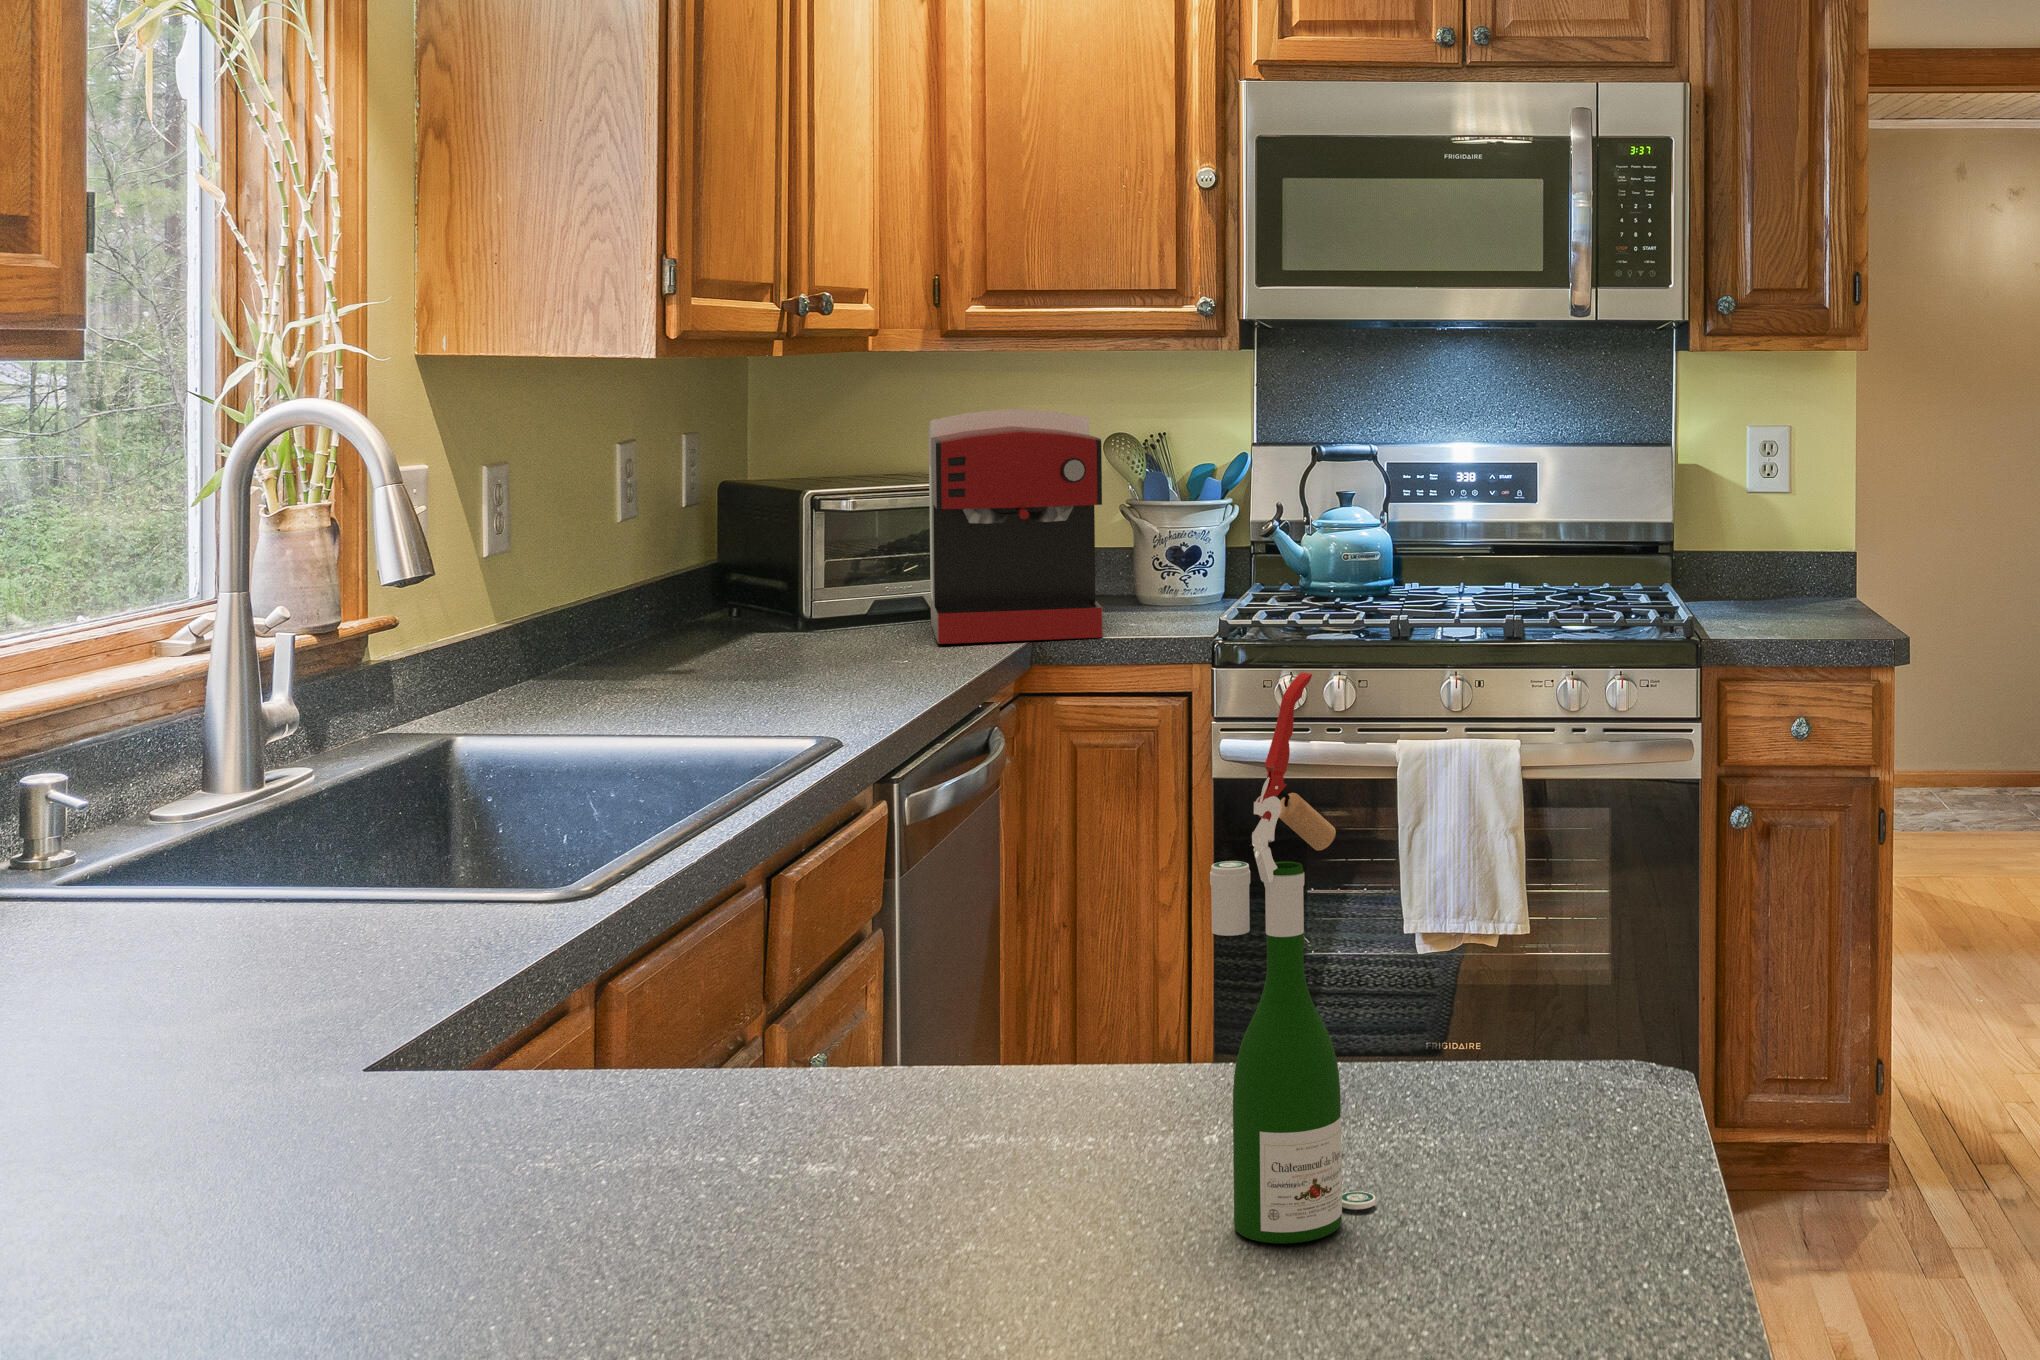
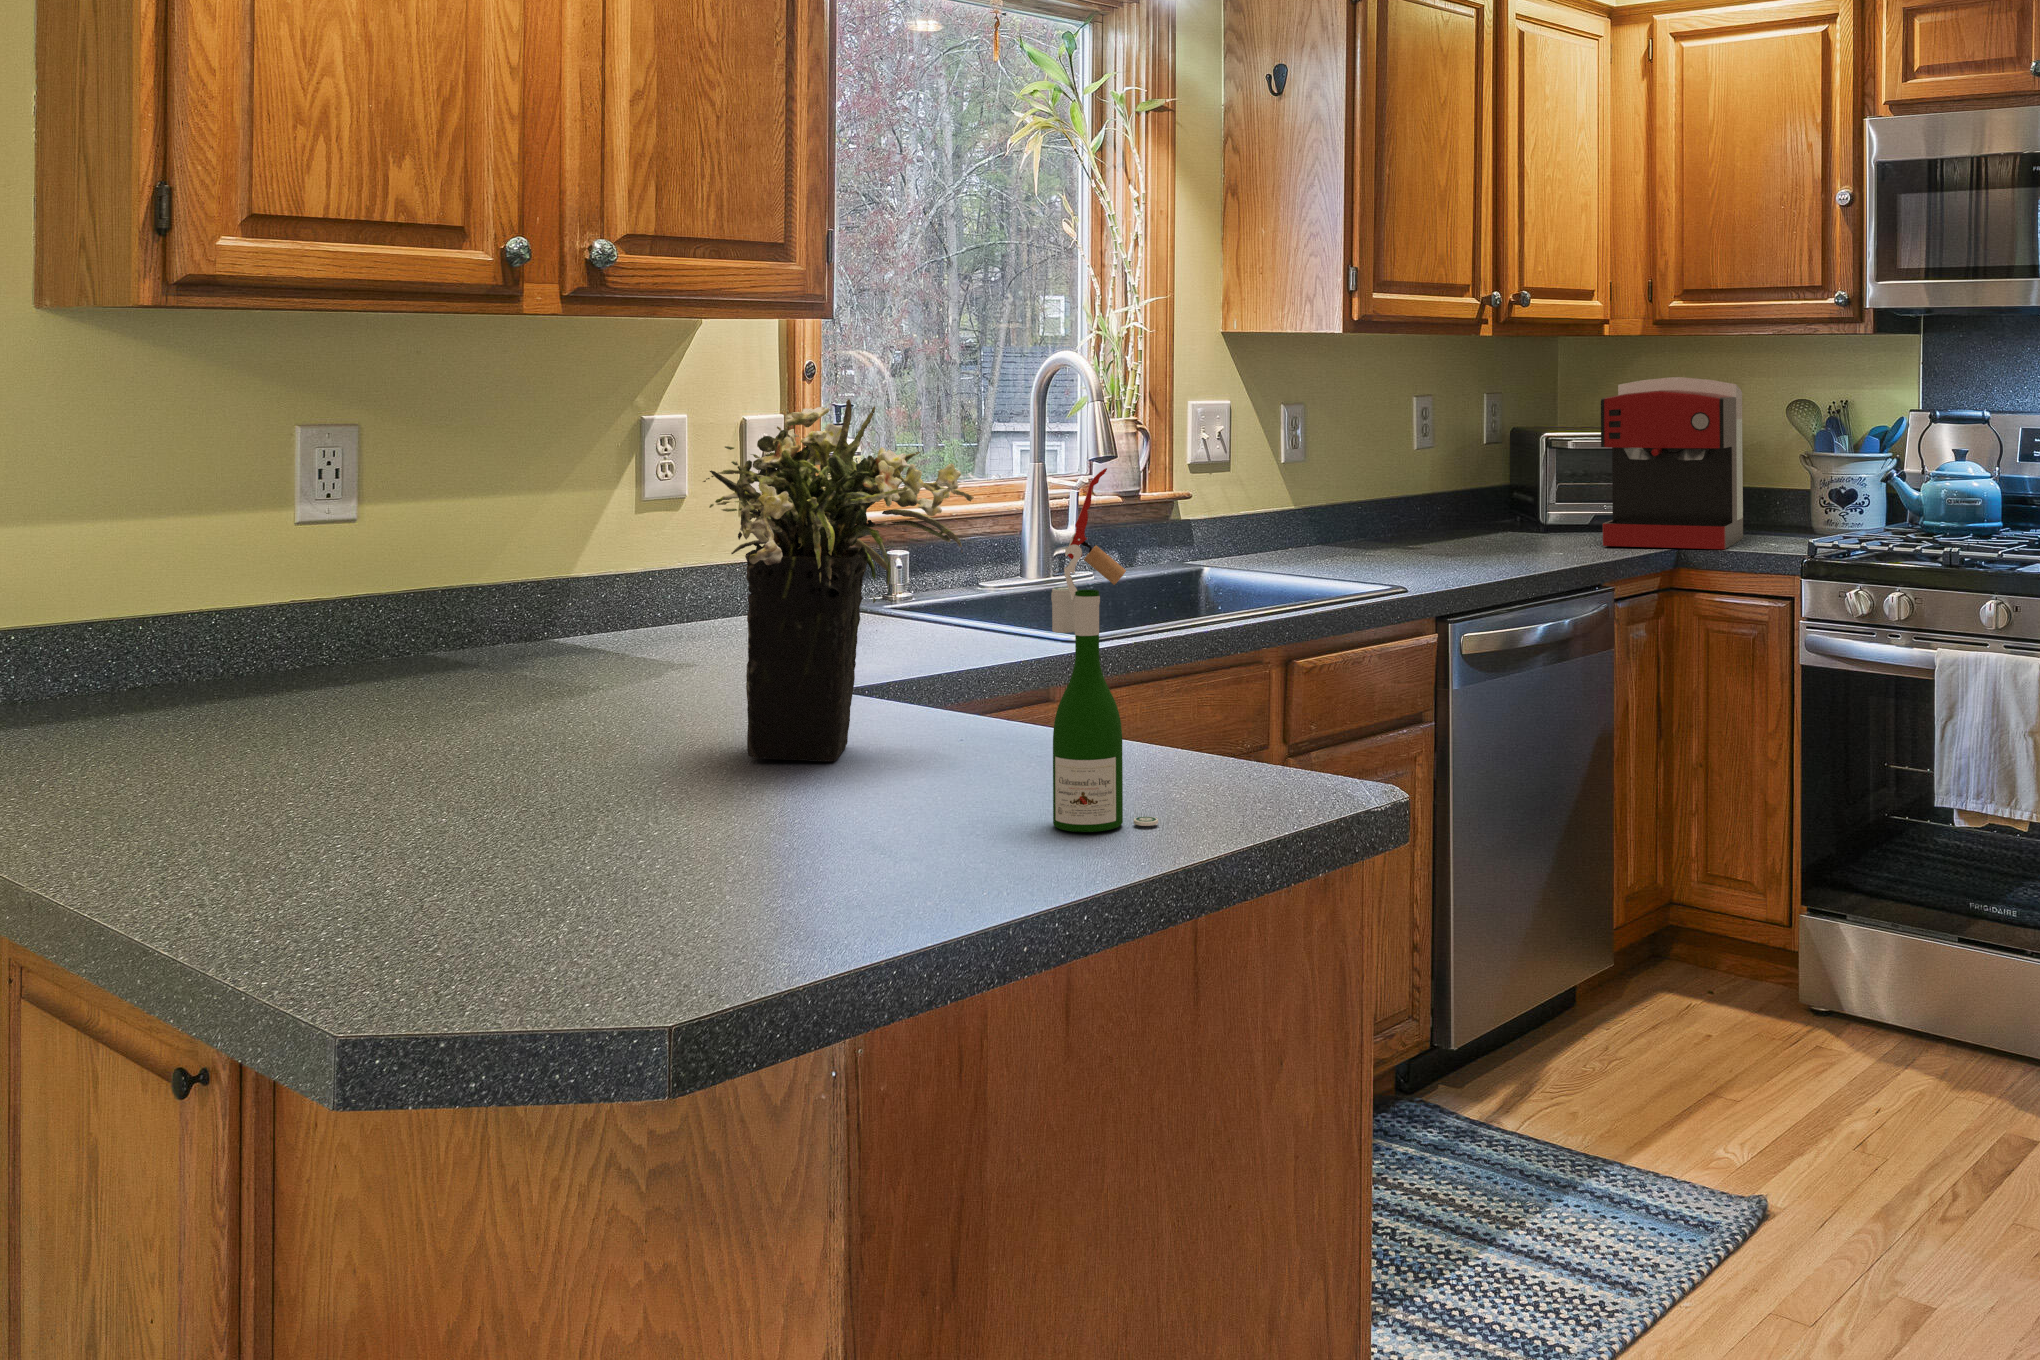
flower arrangement: none [374,563,853,1230] -> present [703,399,974,761]

